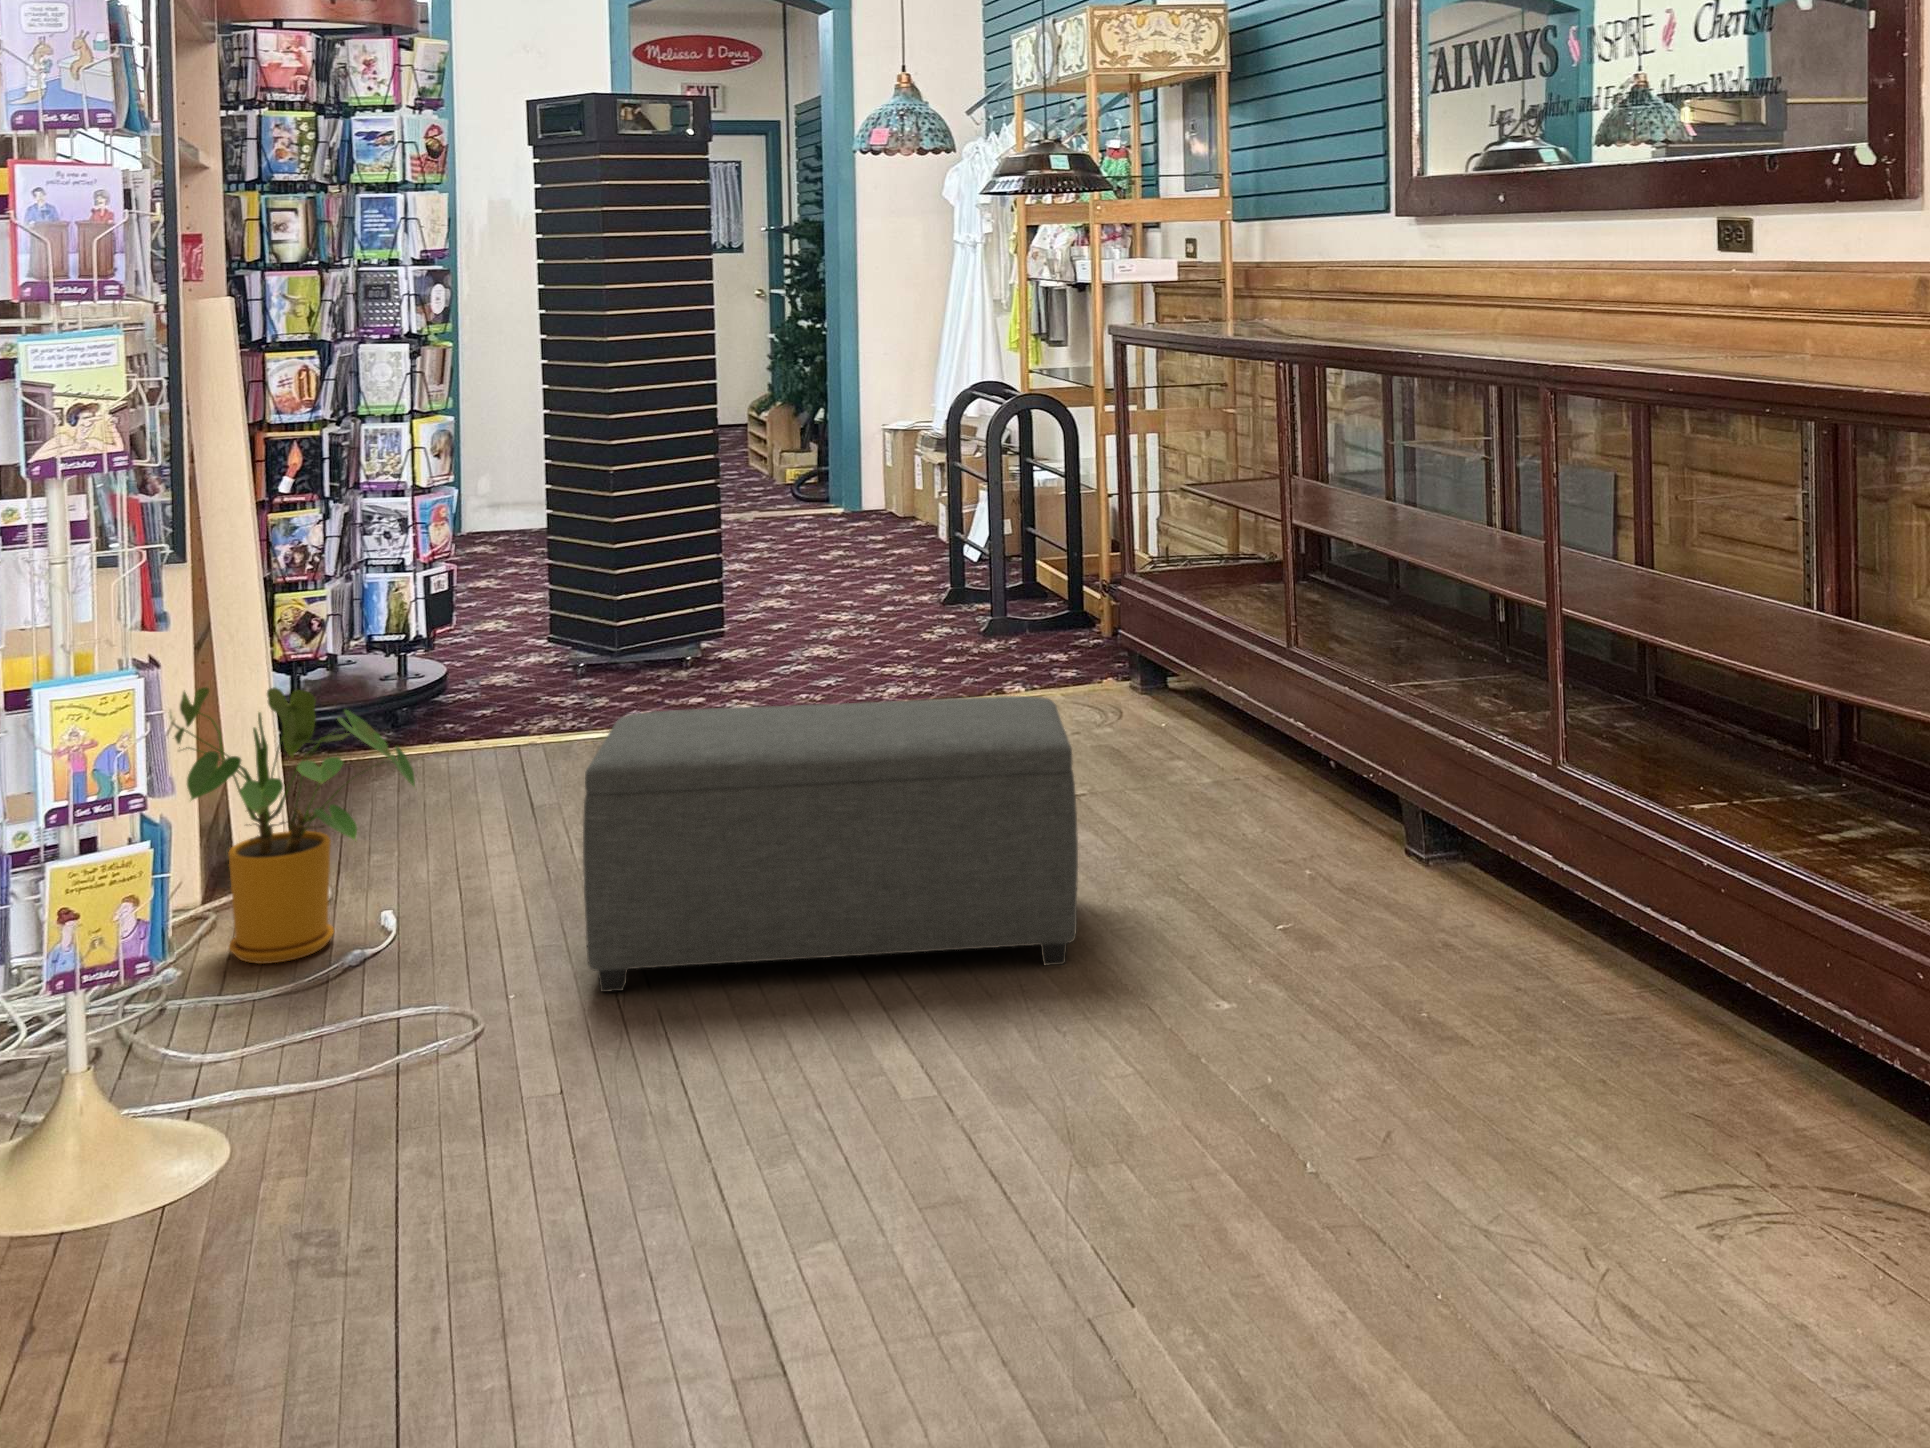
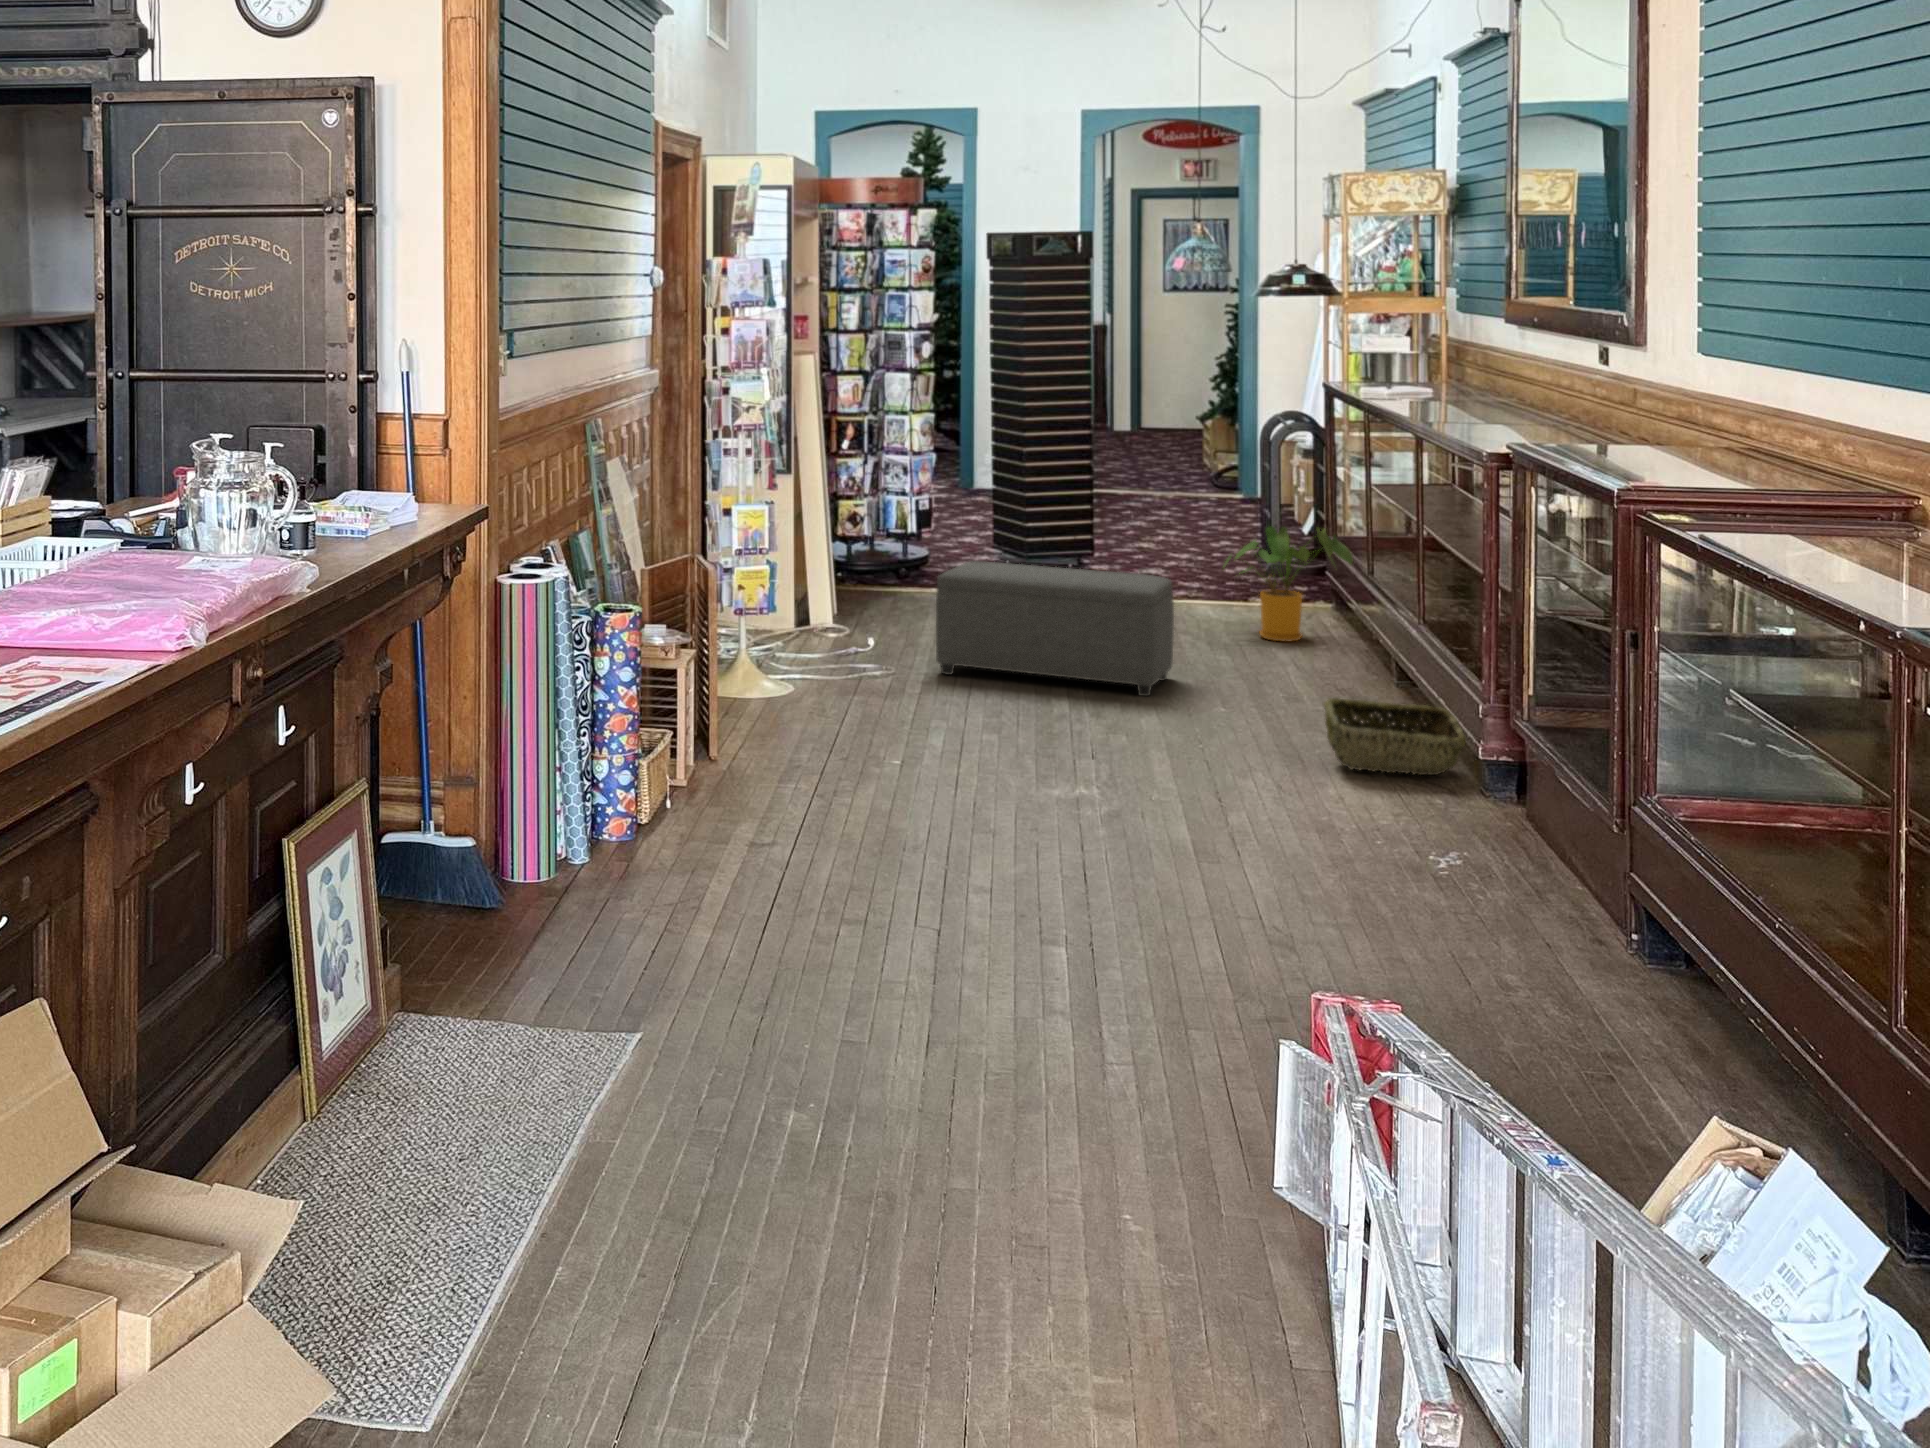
house plant: present [170,687,415,963] -> present [1225,527,1352,641]
woven basket: none [1581,930,1895,1130] -> present [1324,698,1466,775]

